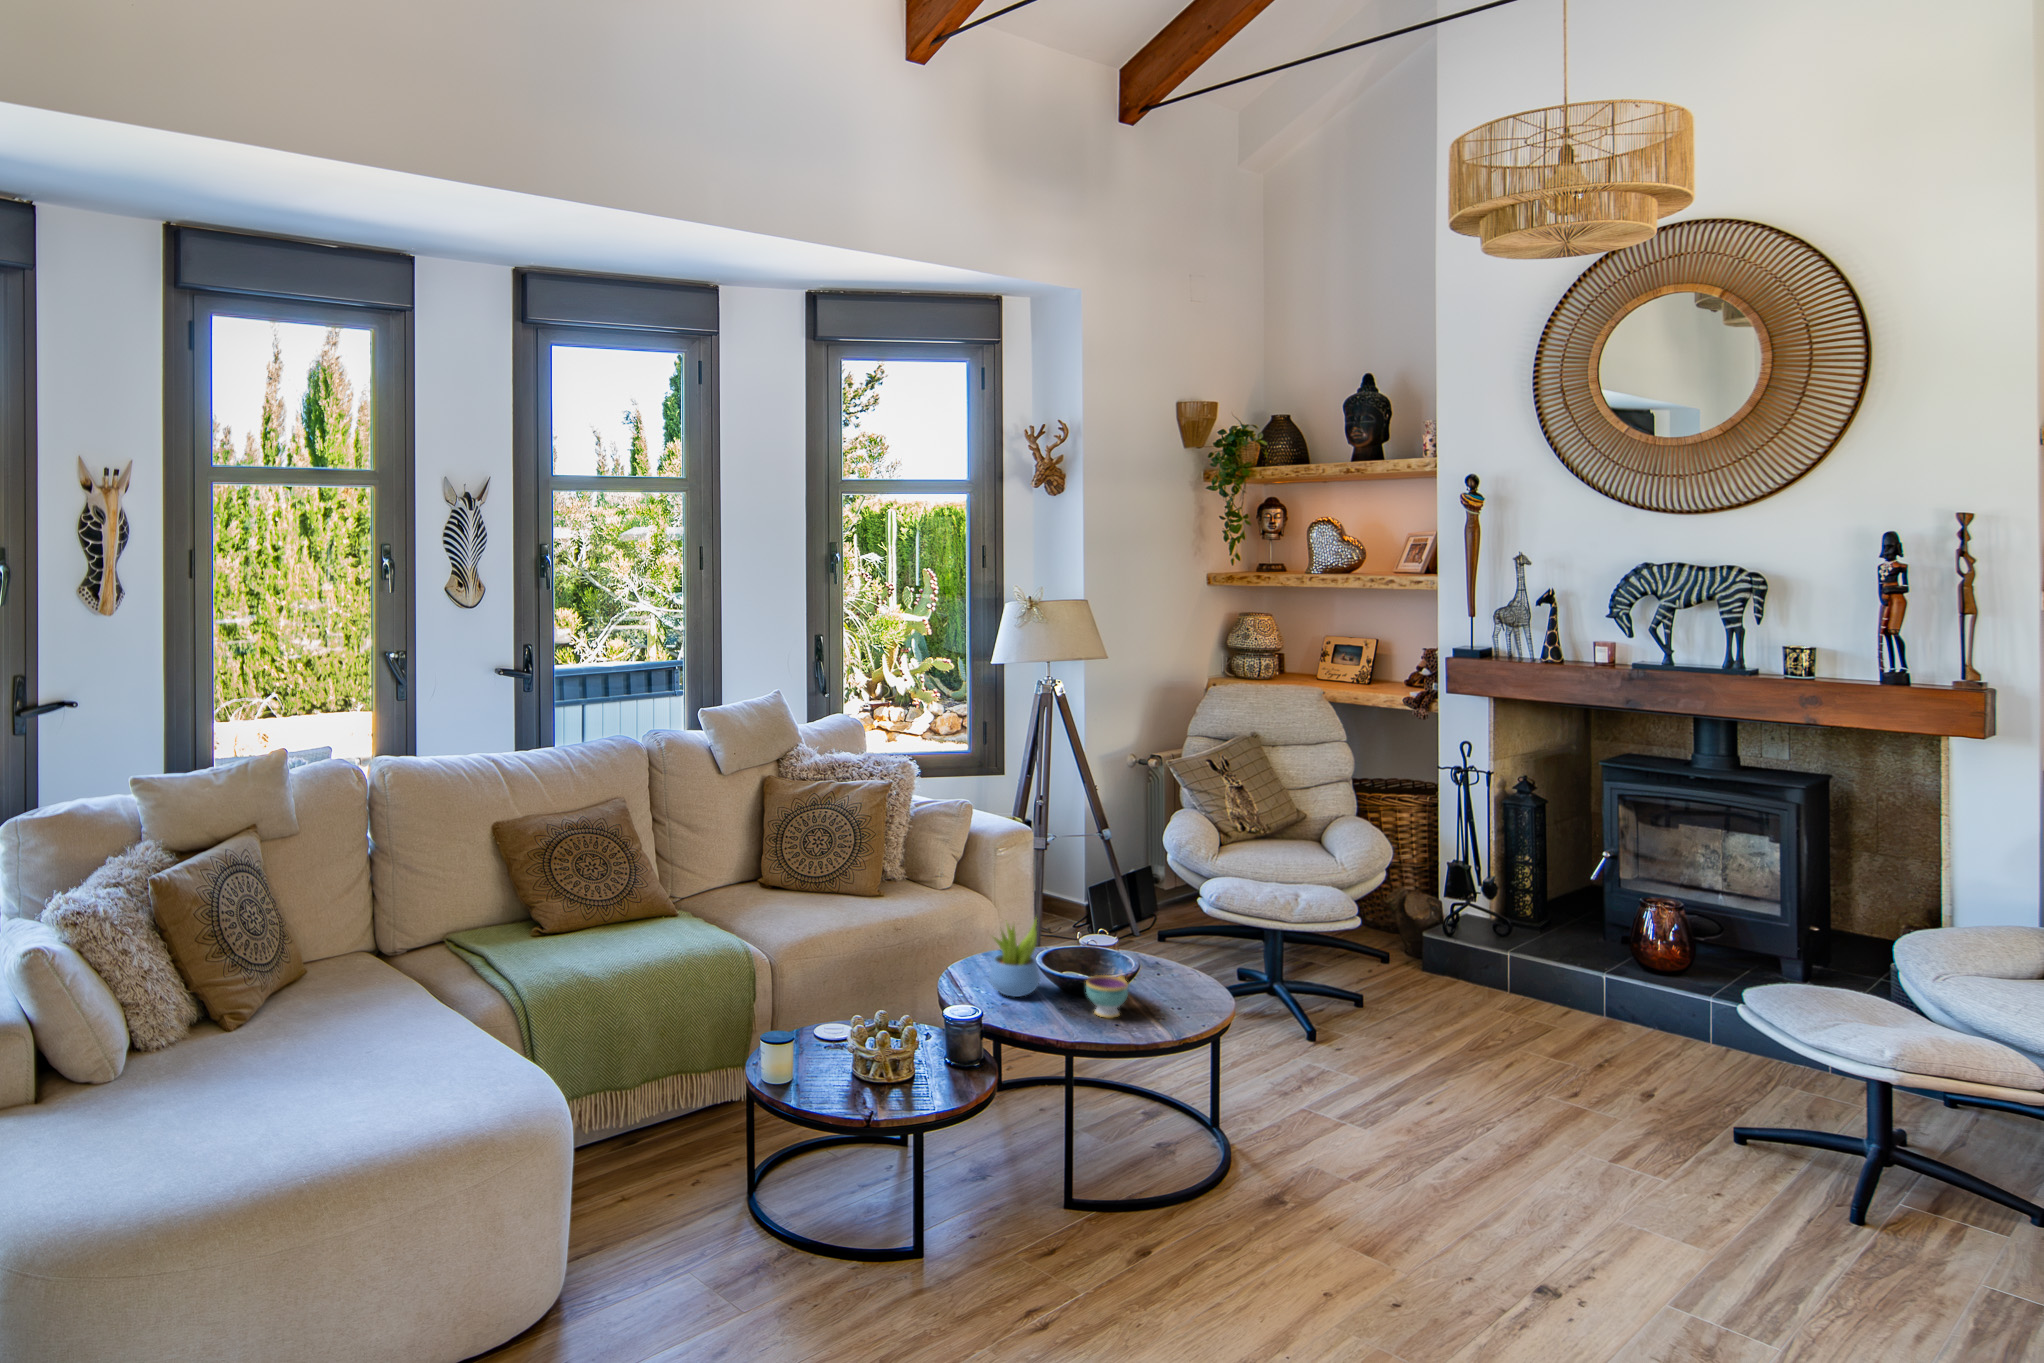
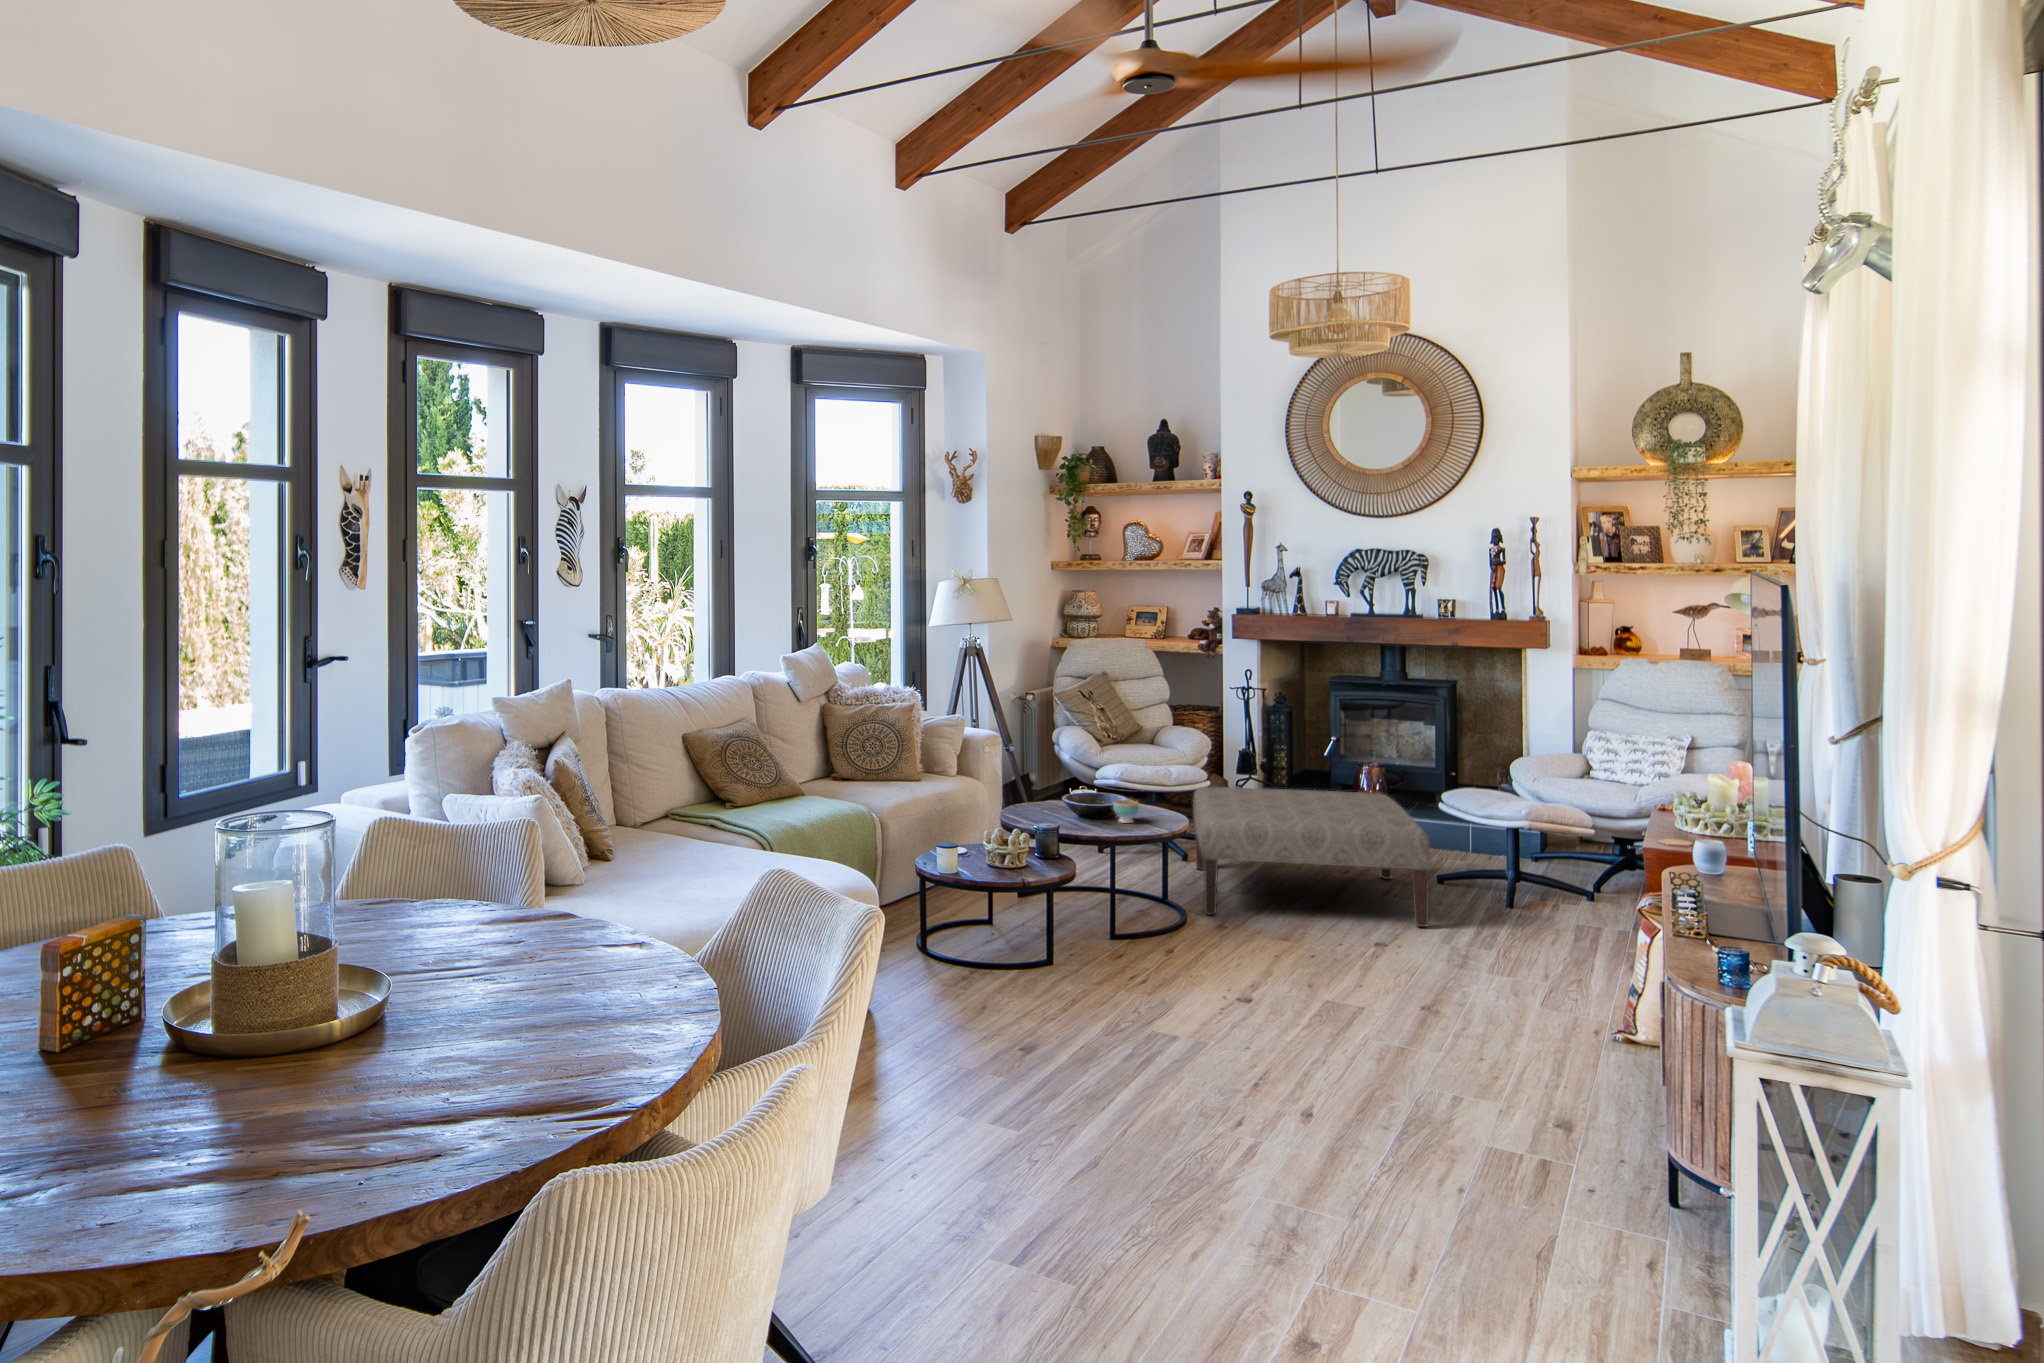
succulent plant: present [989,919,1040,997] -> none [1047,768,1081,818]
ottoman: none [1259,934,1675,1261] -> present [1194,787,1431,927]

